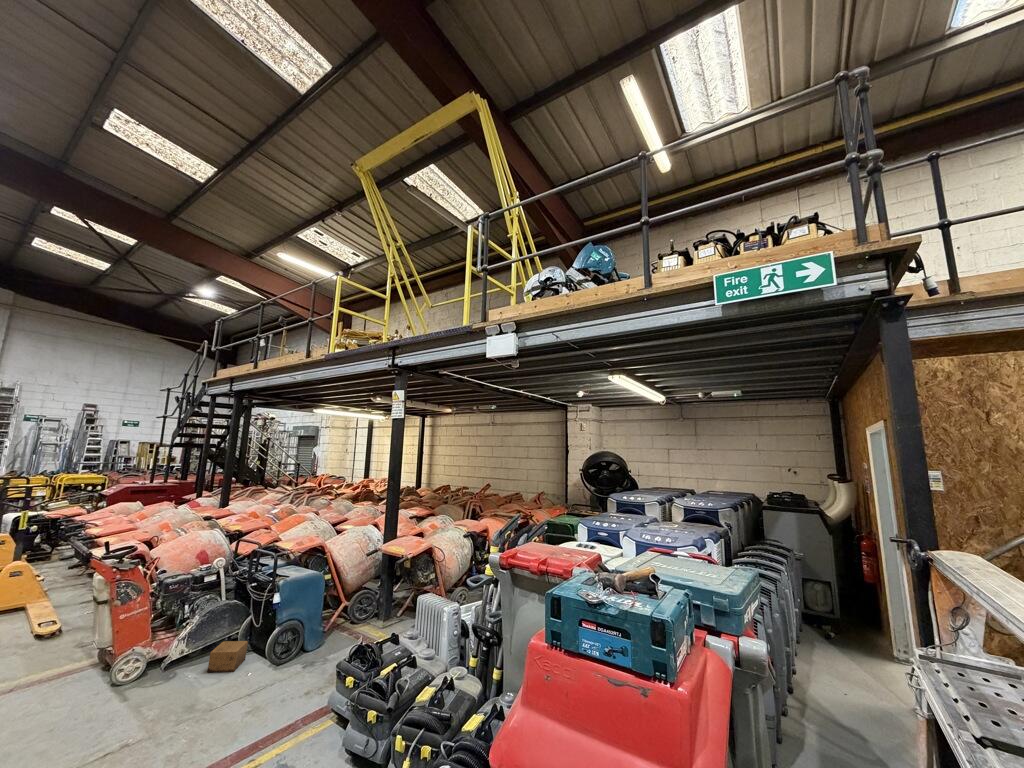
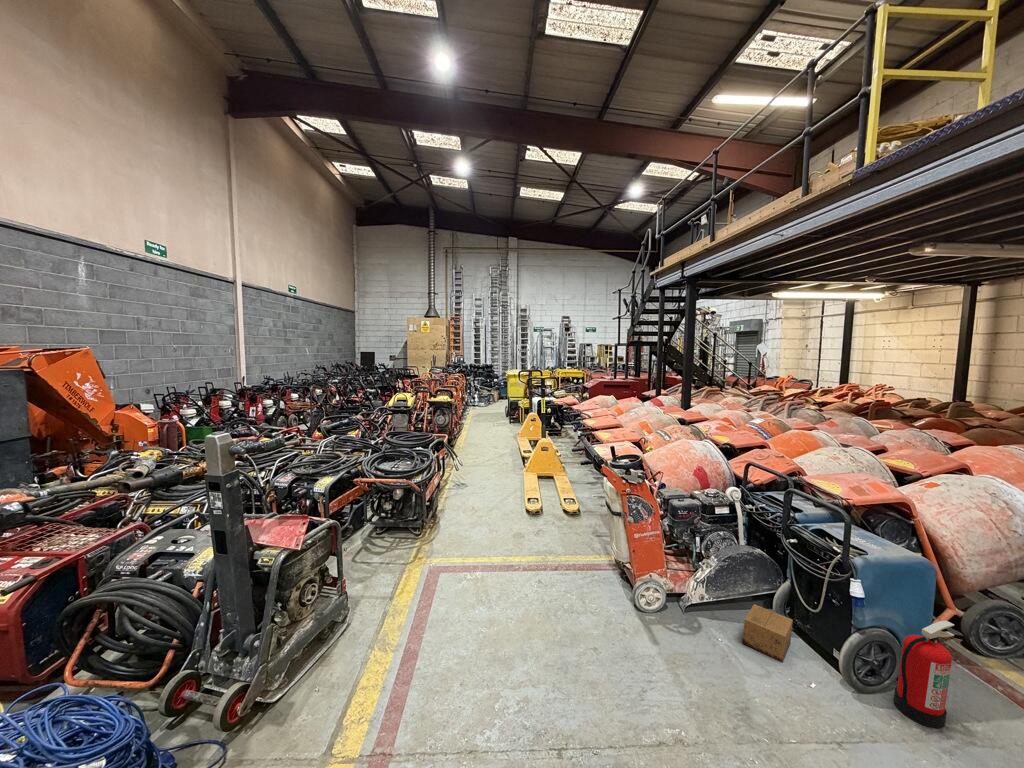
fire extinguisher: none [295,605,327,669] -> present [893,620,954,728]

